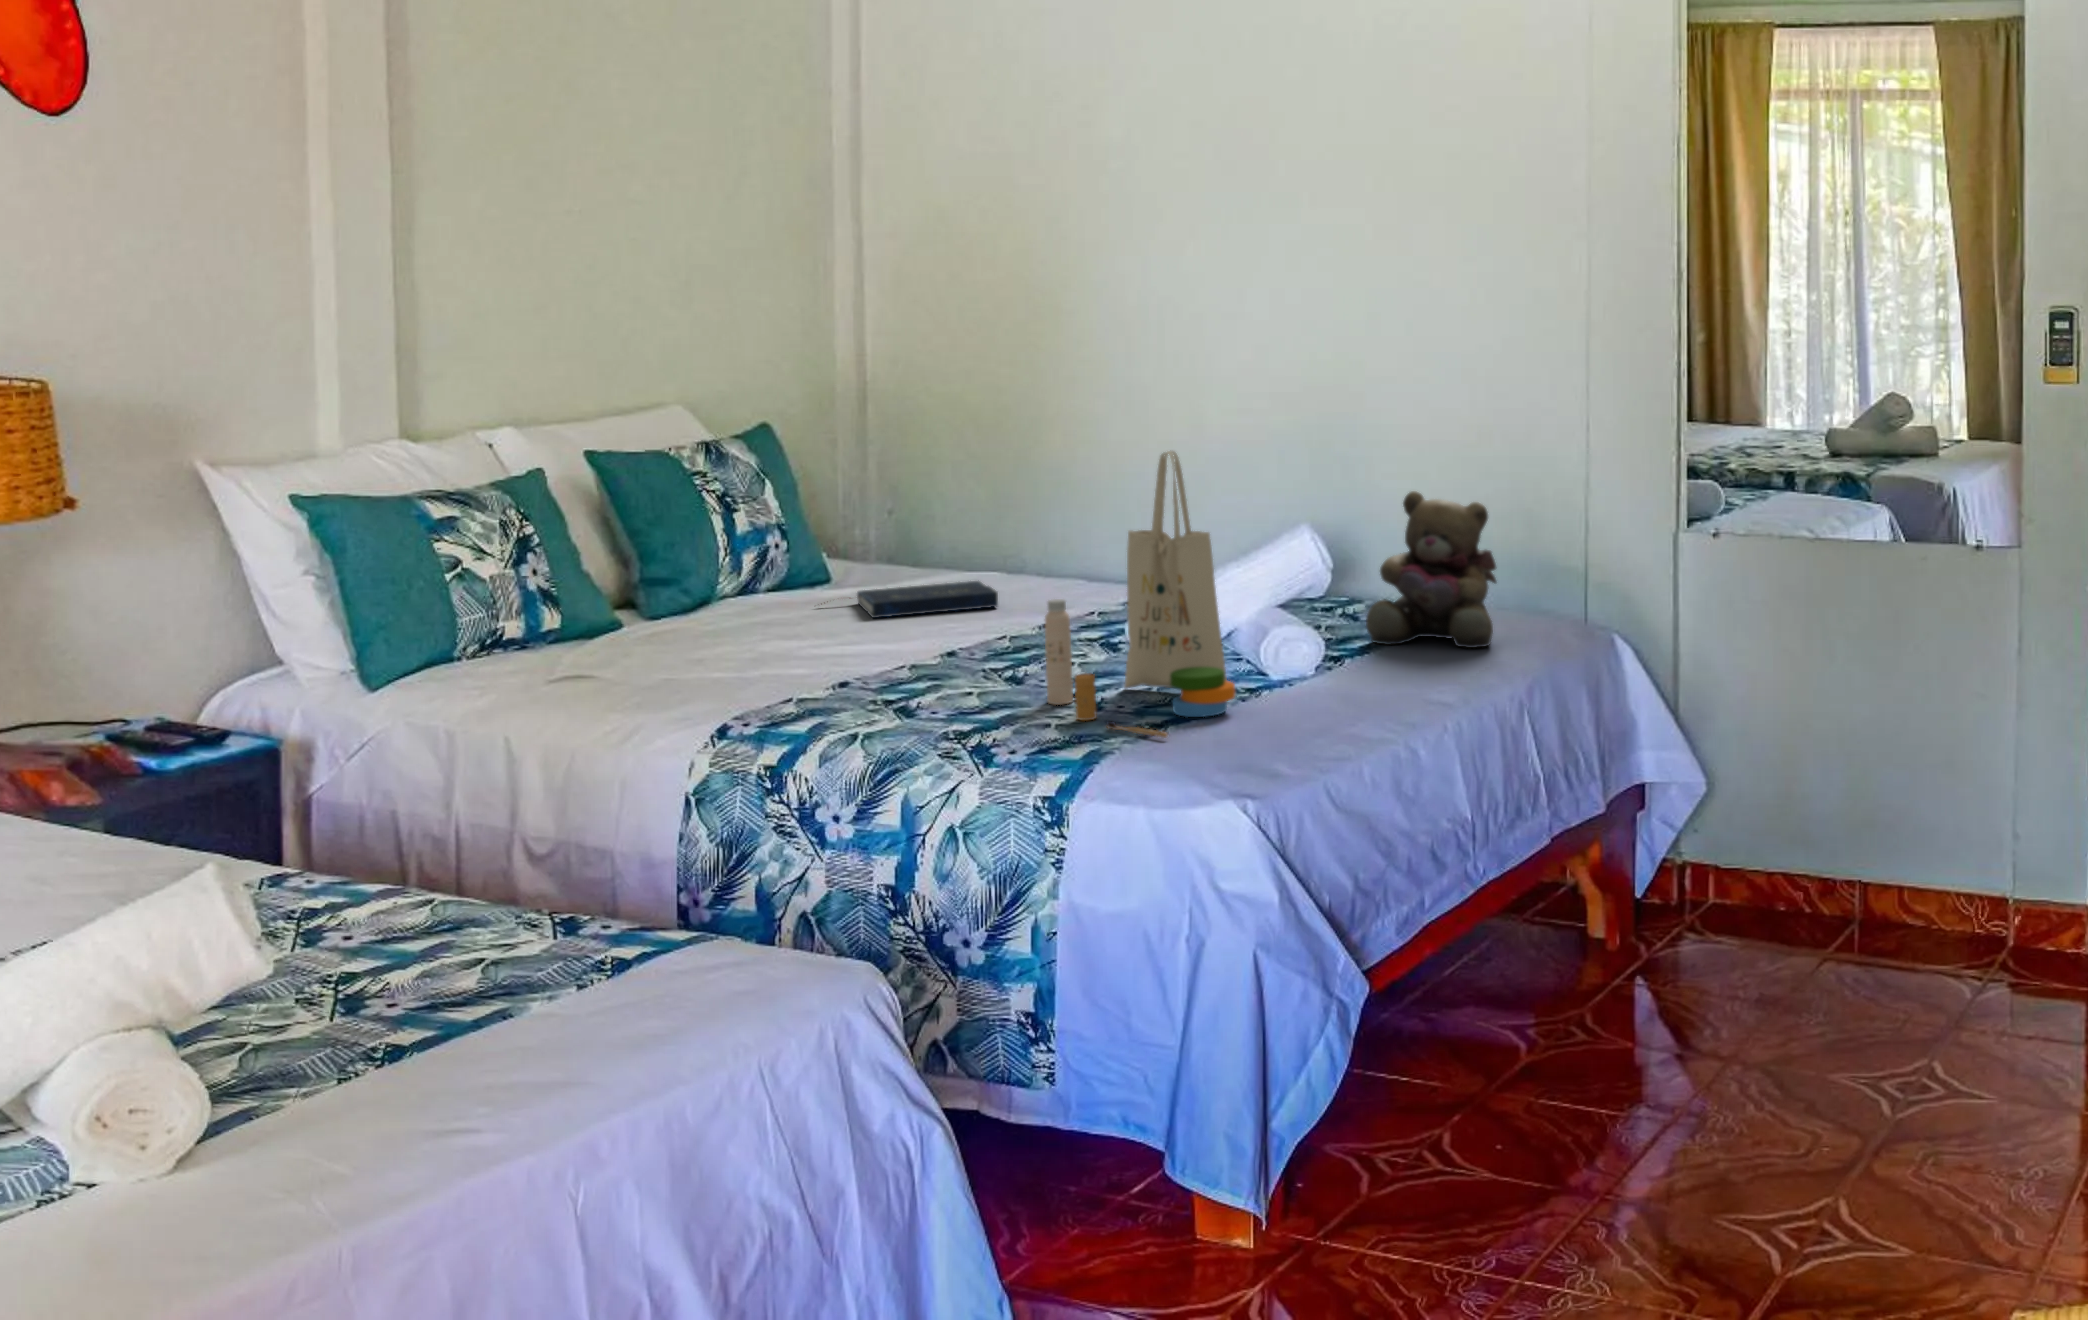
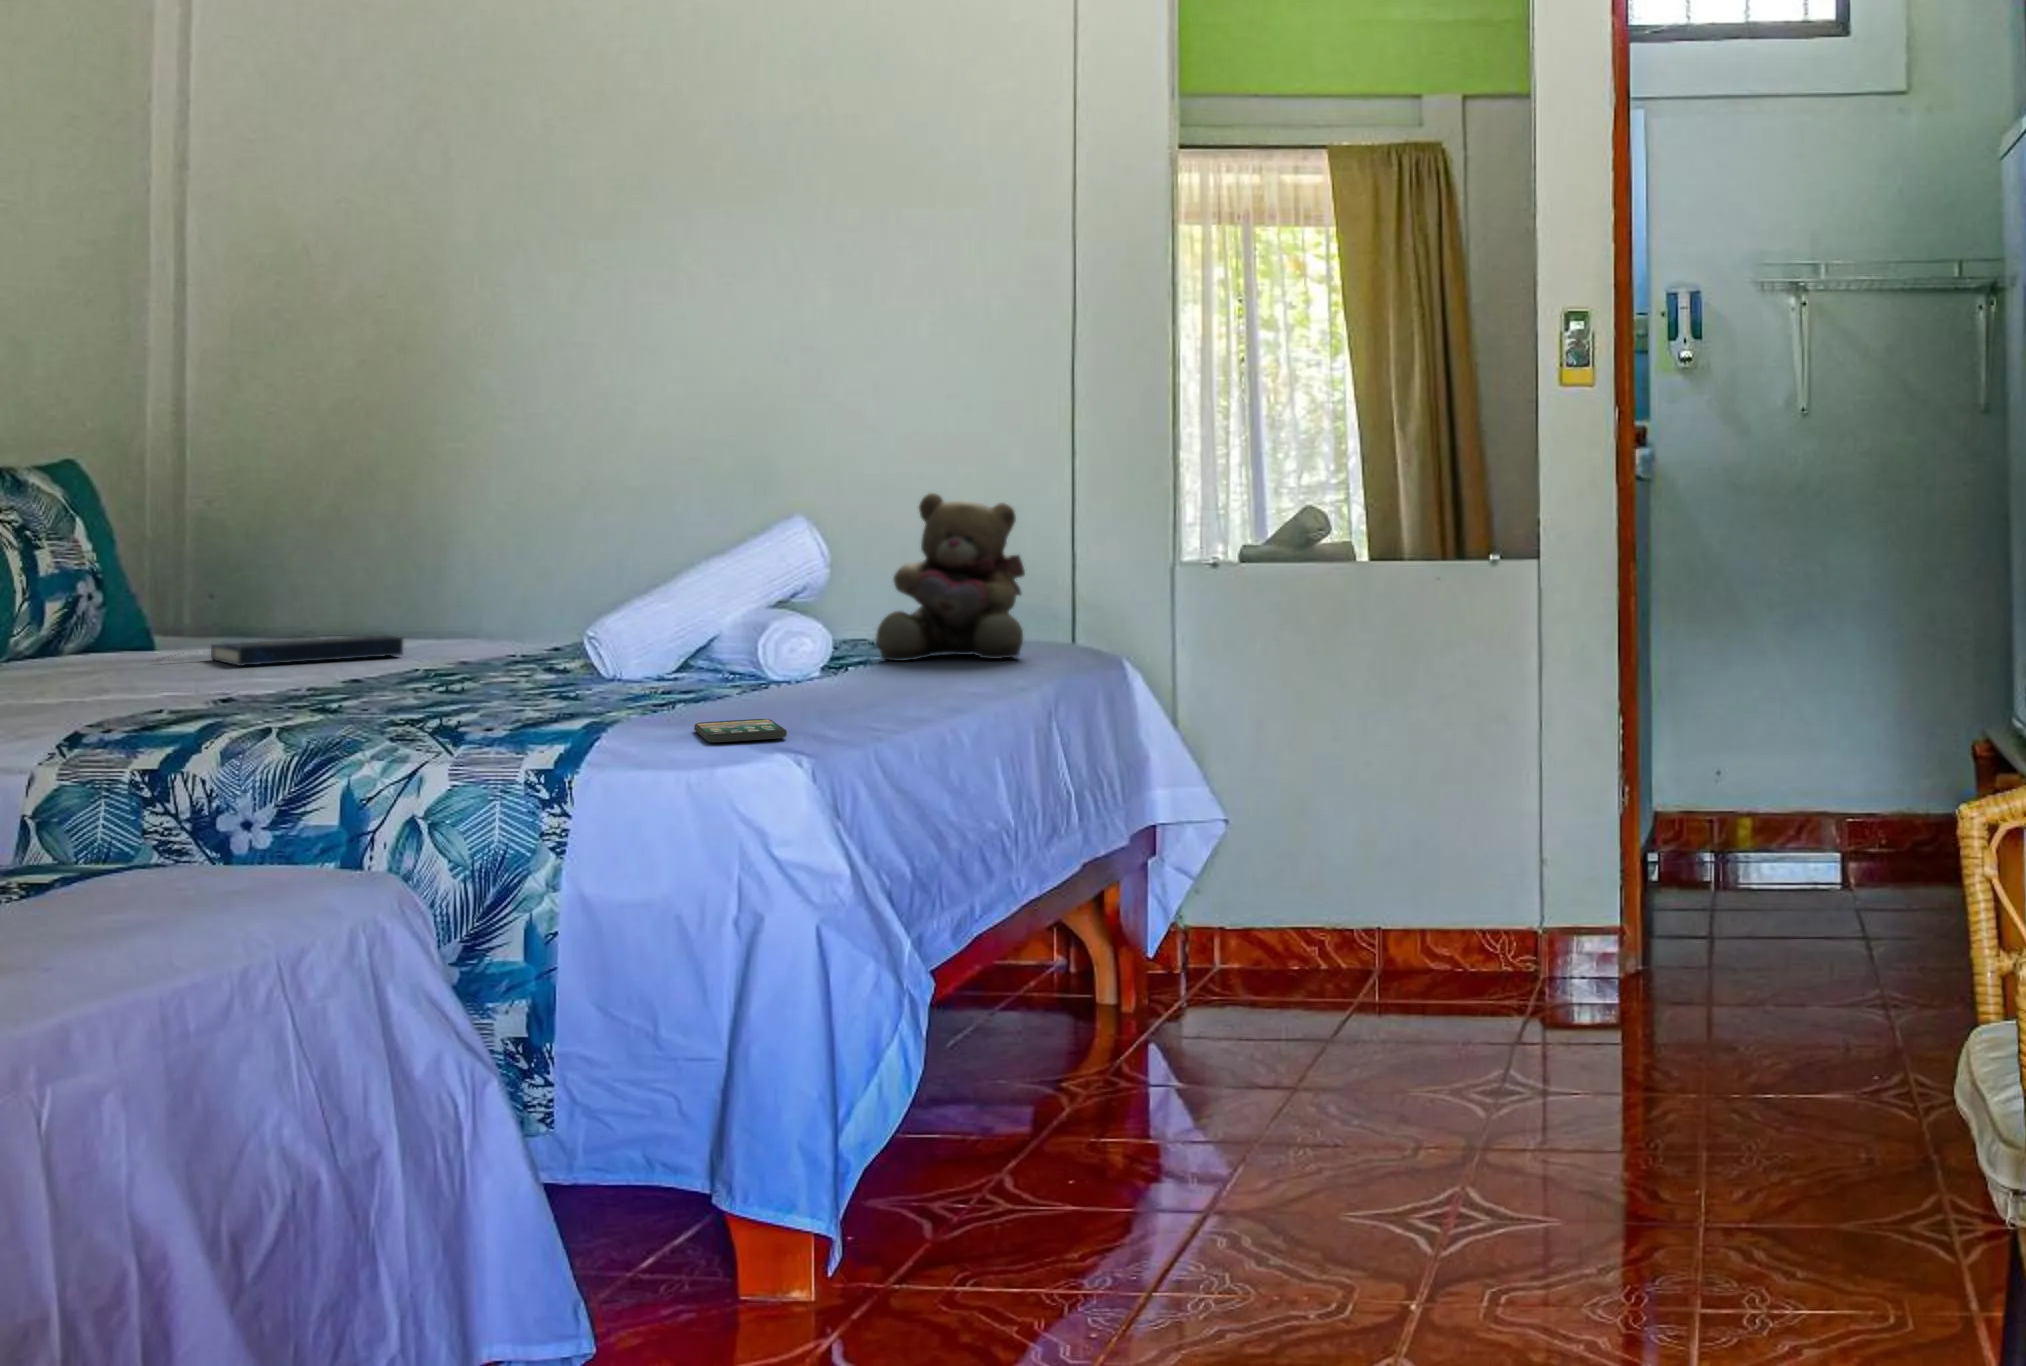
tote bag: present [1045,451,1235,738] -> none [514,409,759,713]
smartphone: none [1159,759,1224,794] -> present [694,719,787,742]

